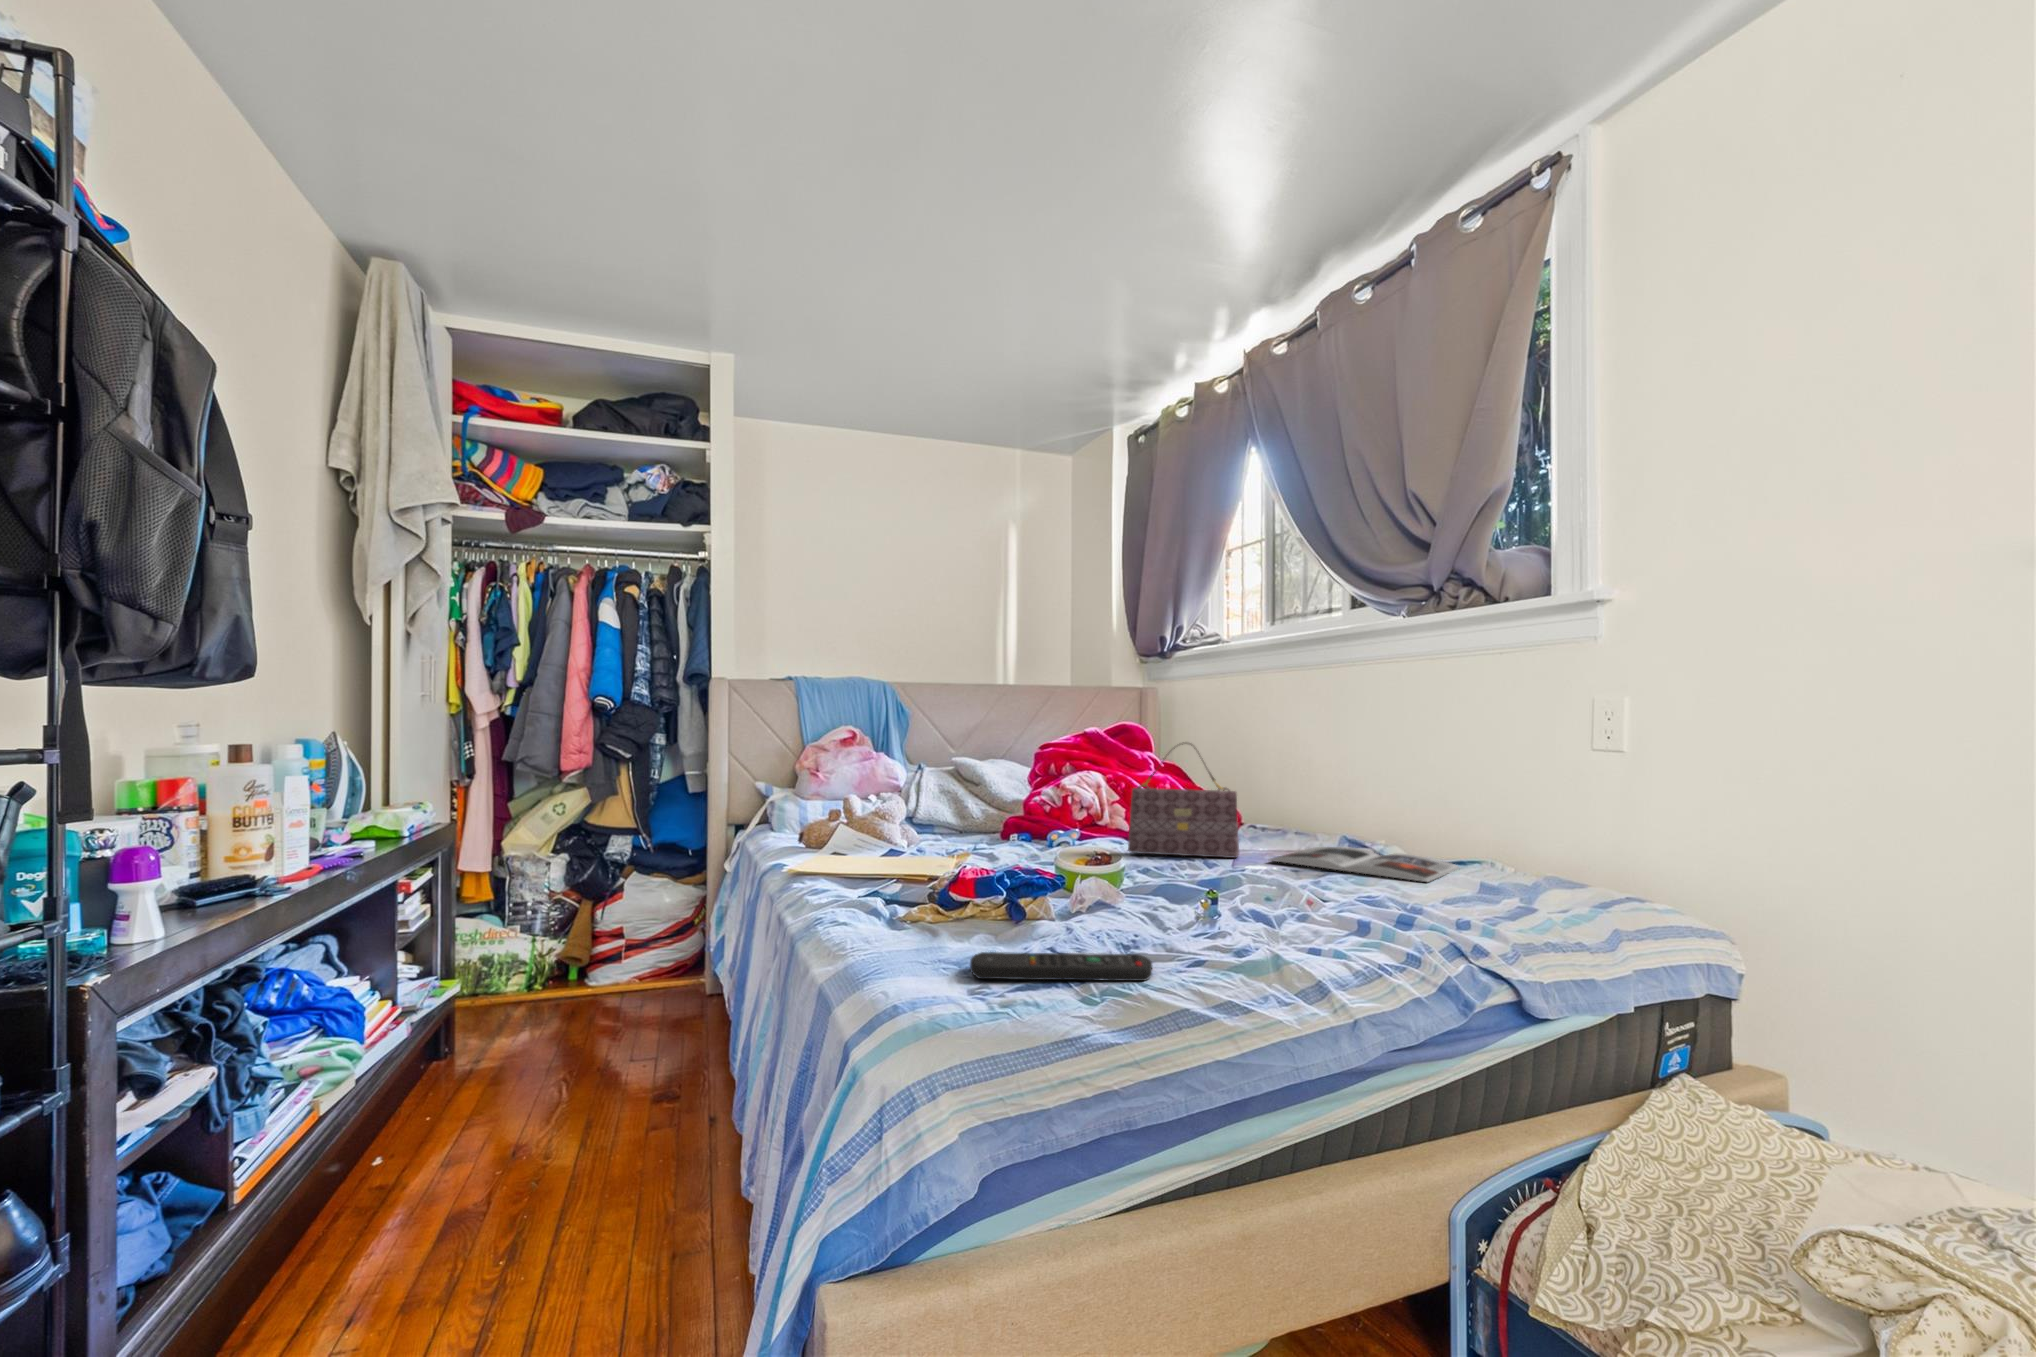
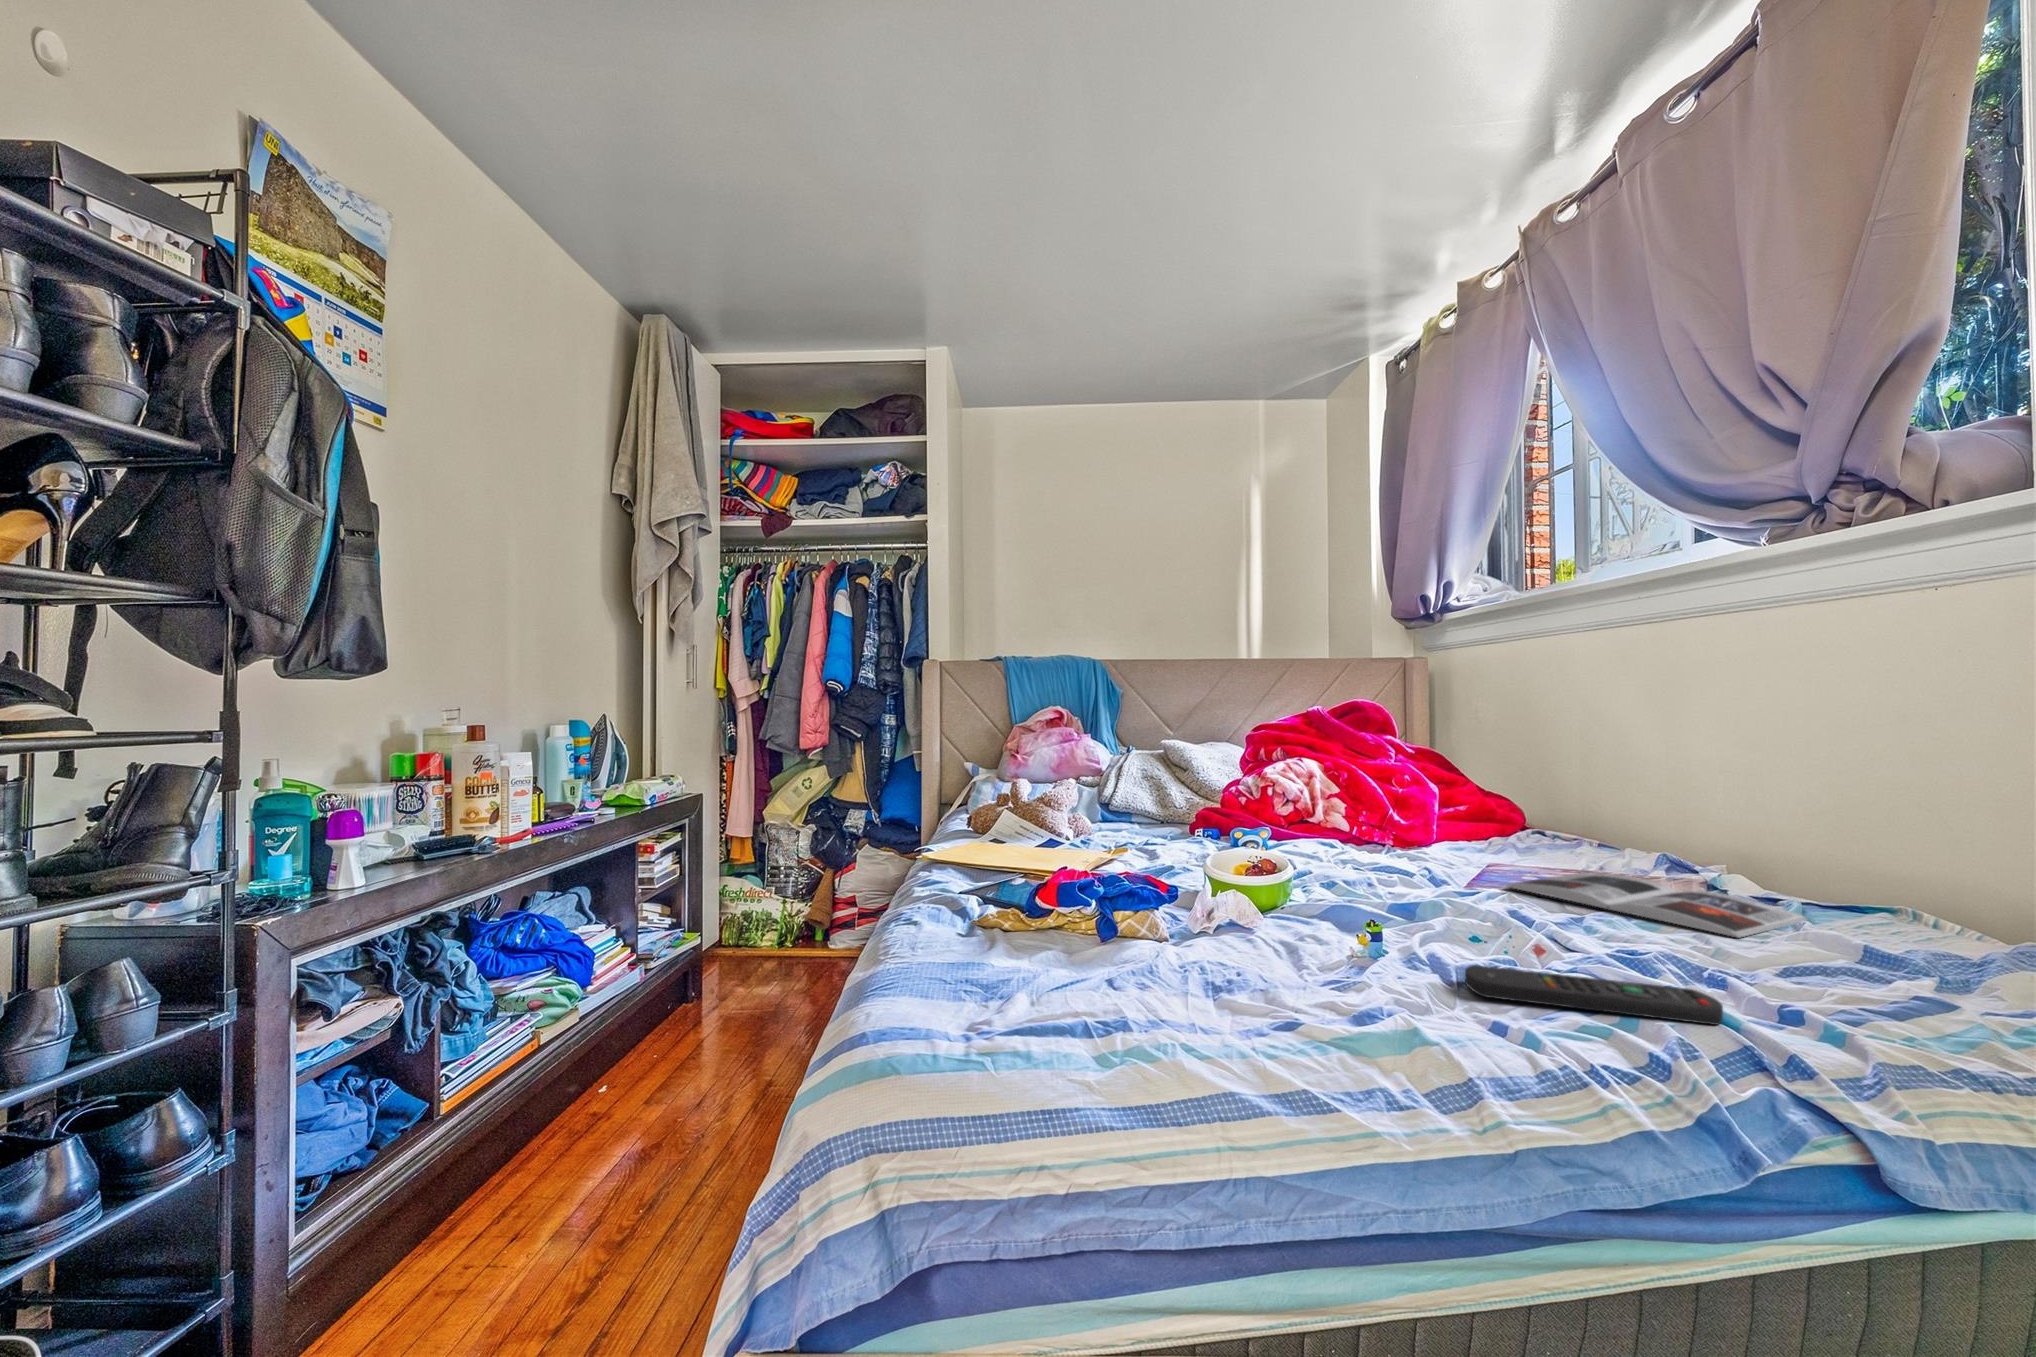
handbag: present [1128,742,1239,858] -> none [1323,734,1467,879]
remote control: present [970,952,1152,981] -> present [1465,965,1723,1025]

